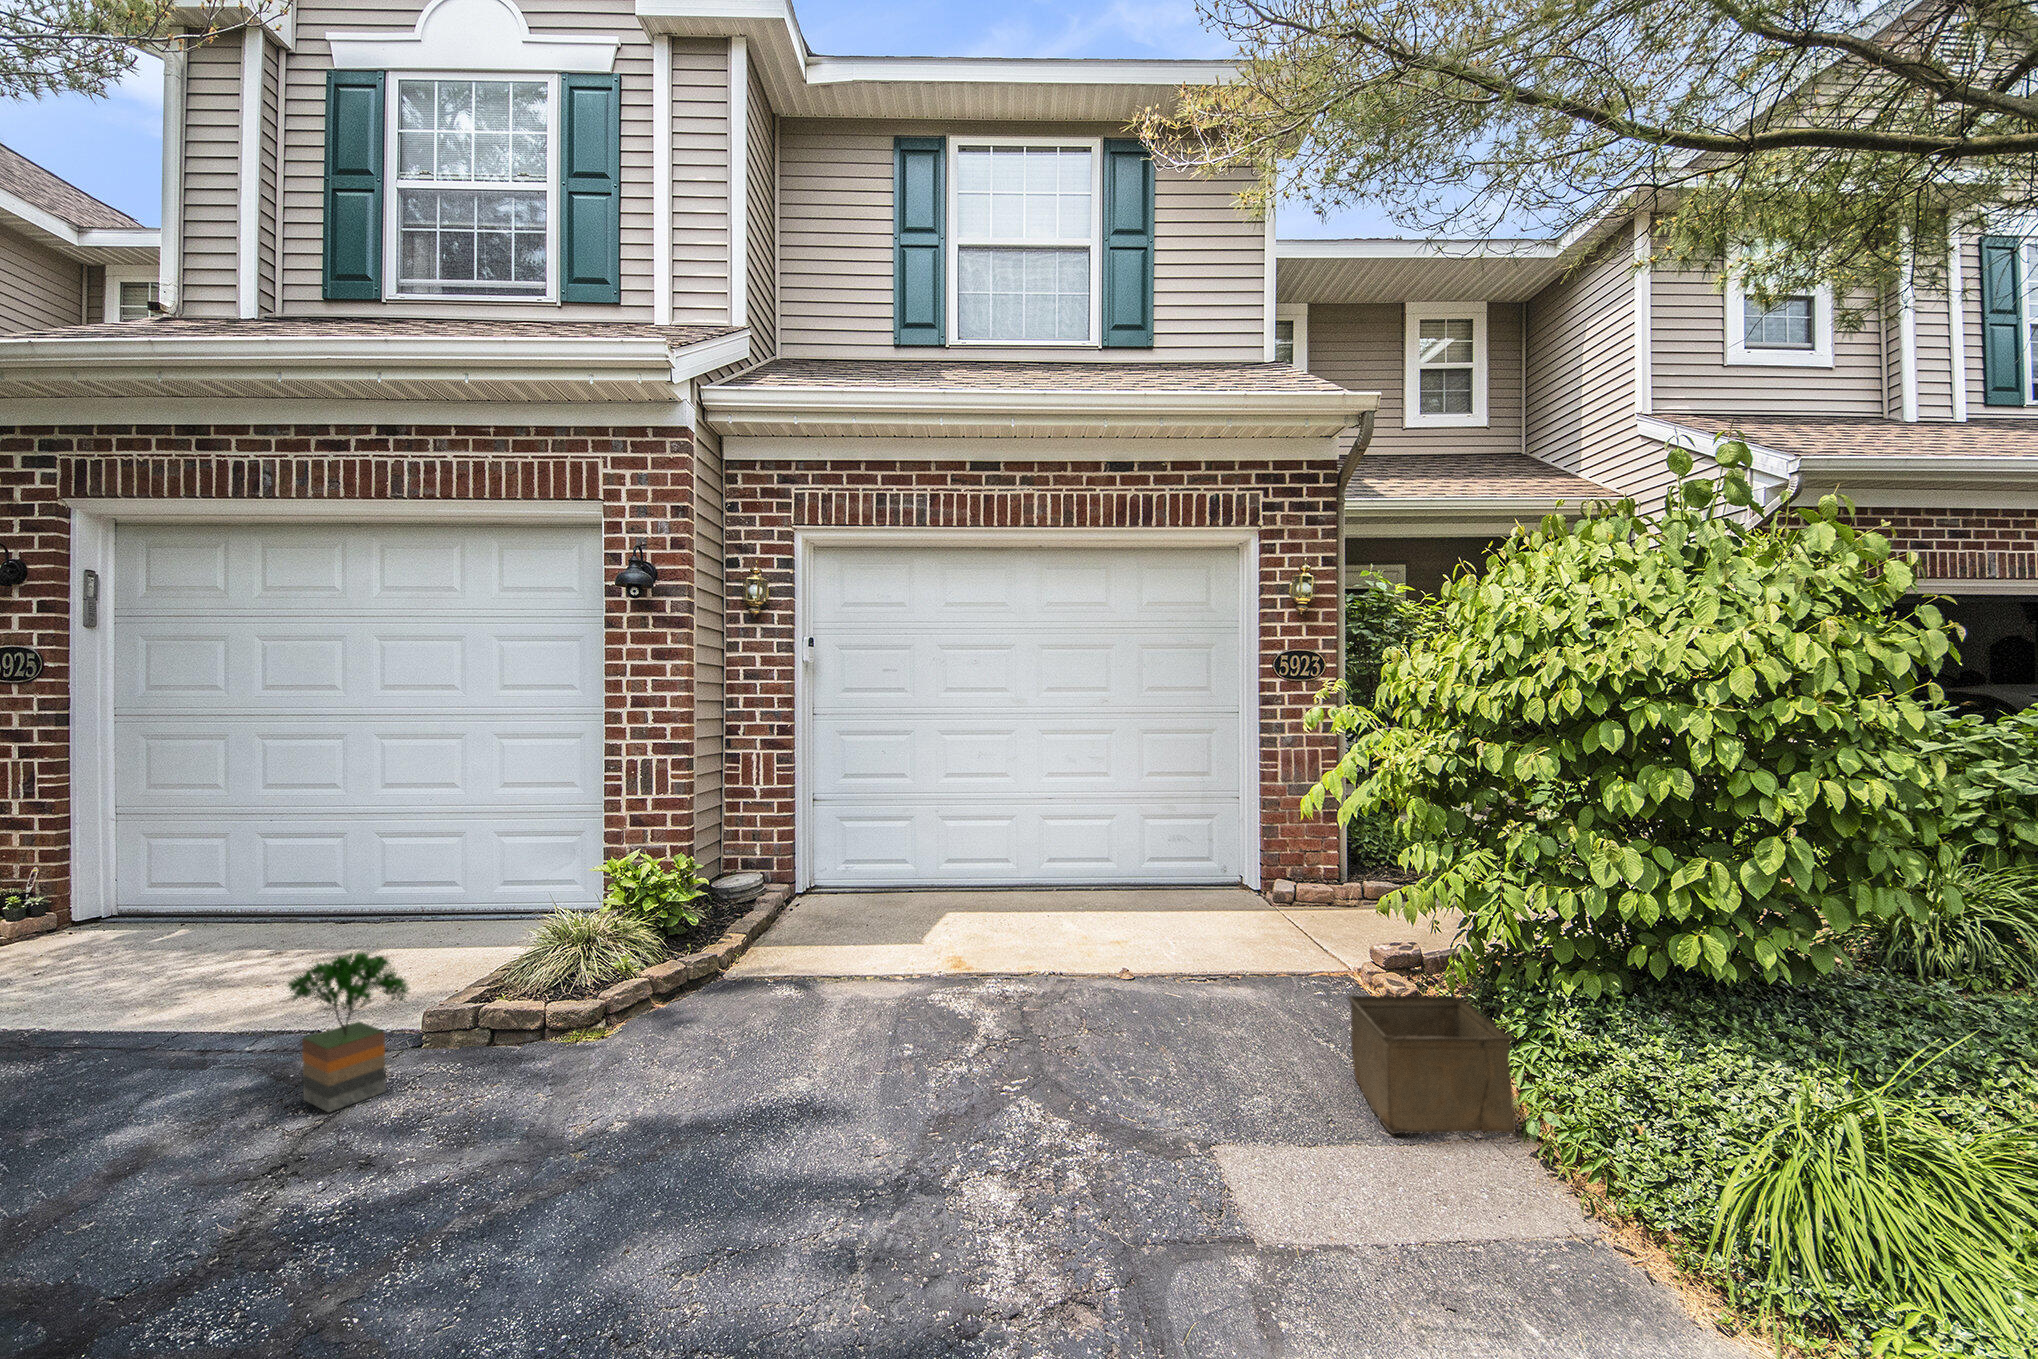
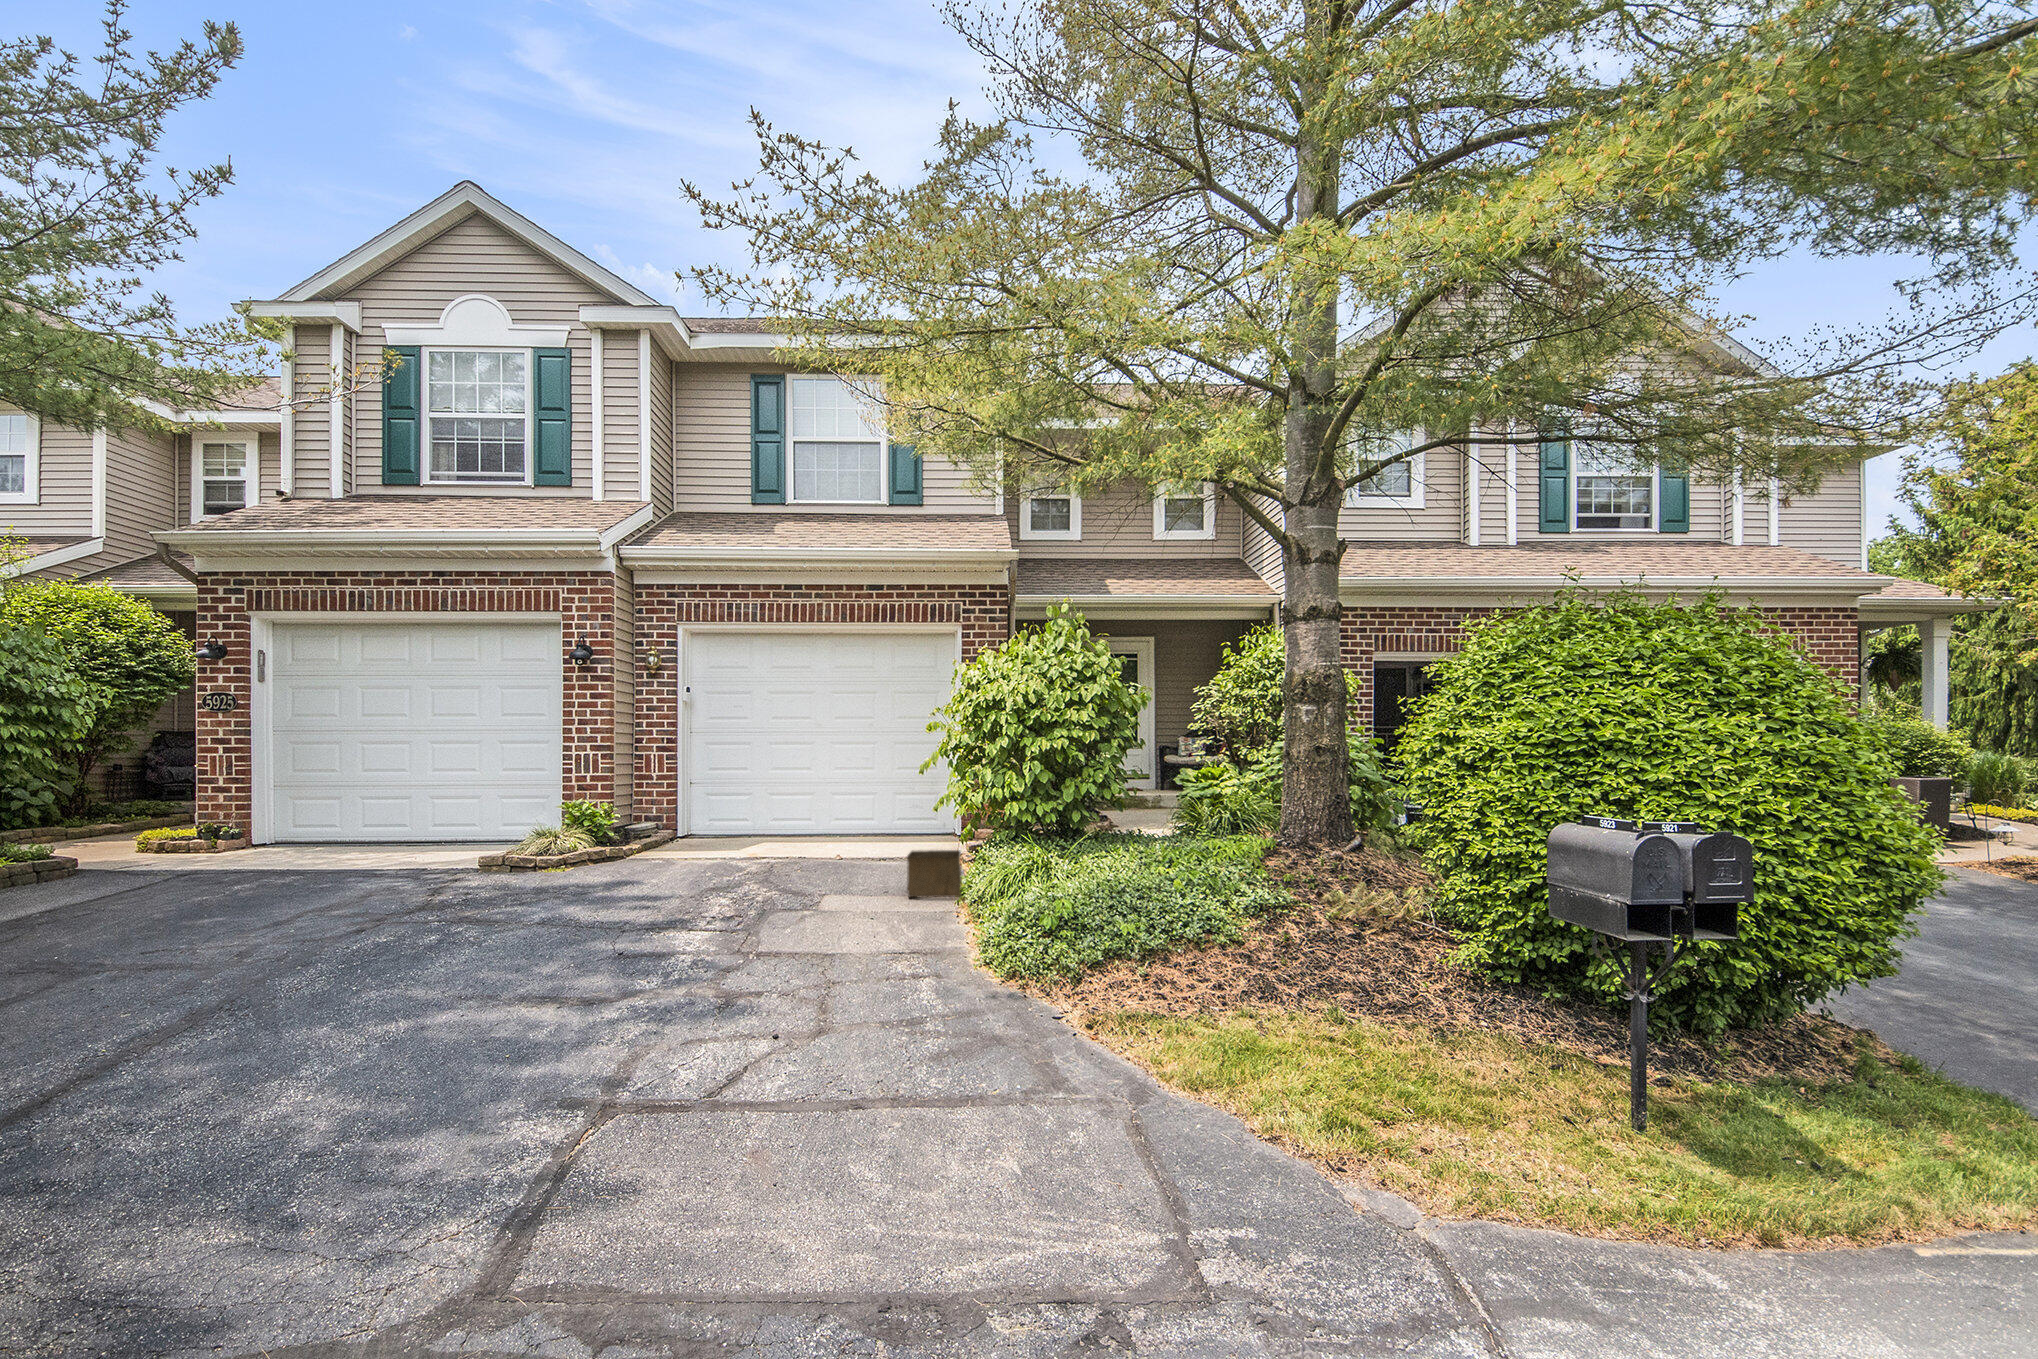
potted tree: present [288,953,409,1112] -> none [426,829,481,896]

